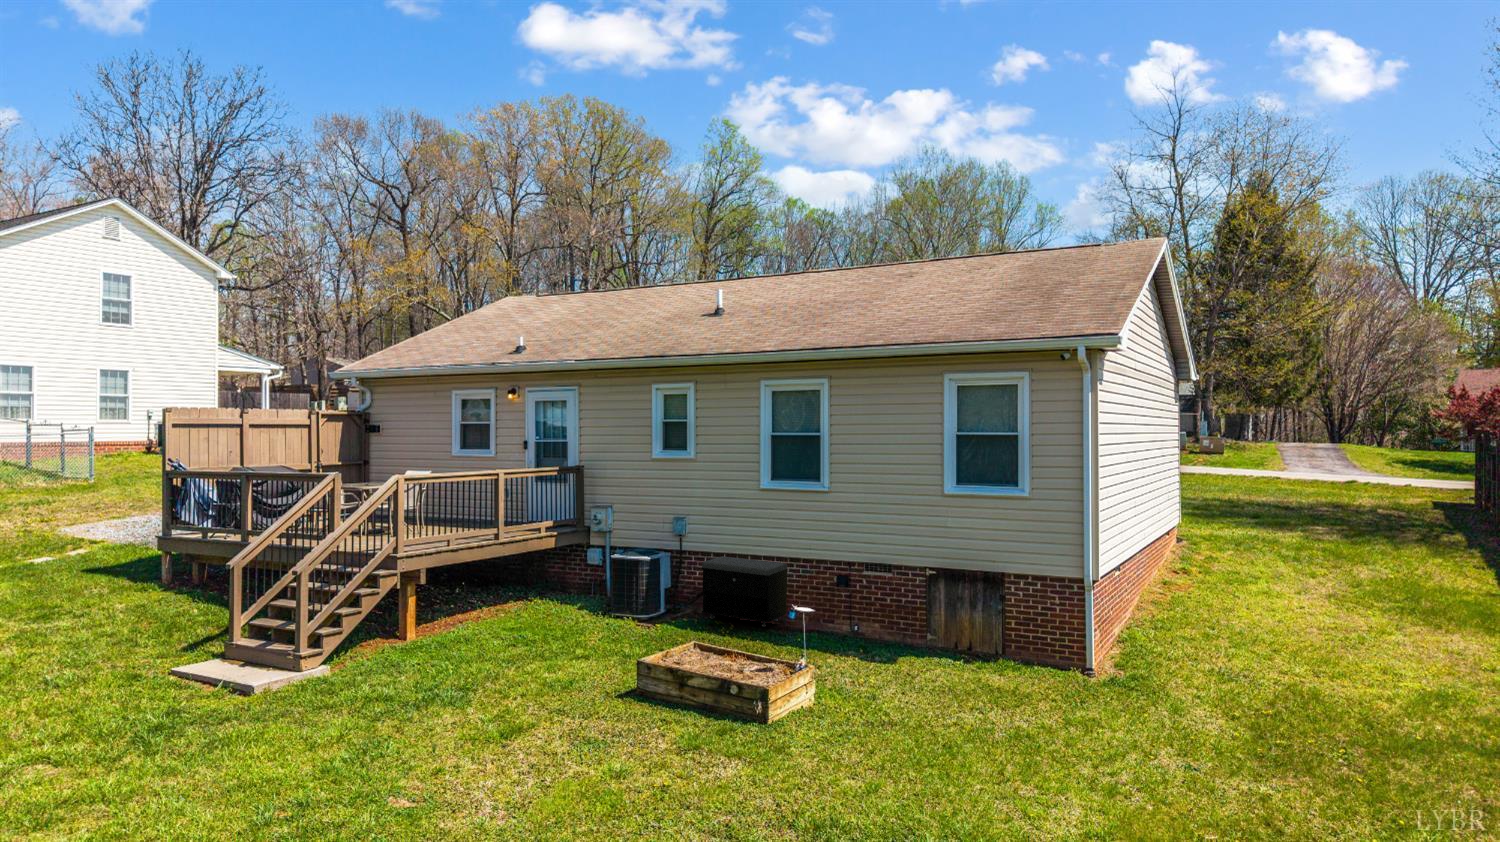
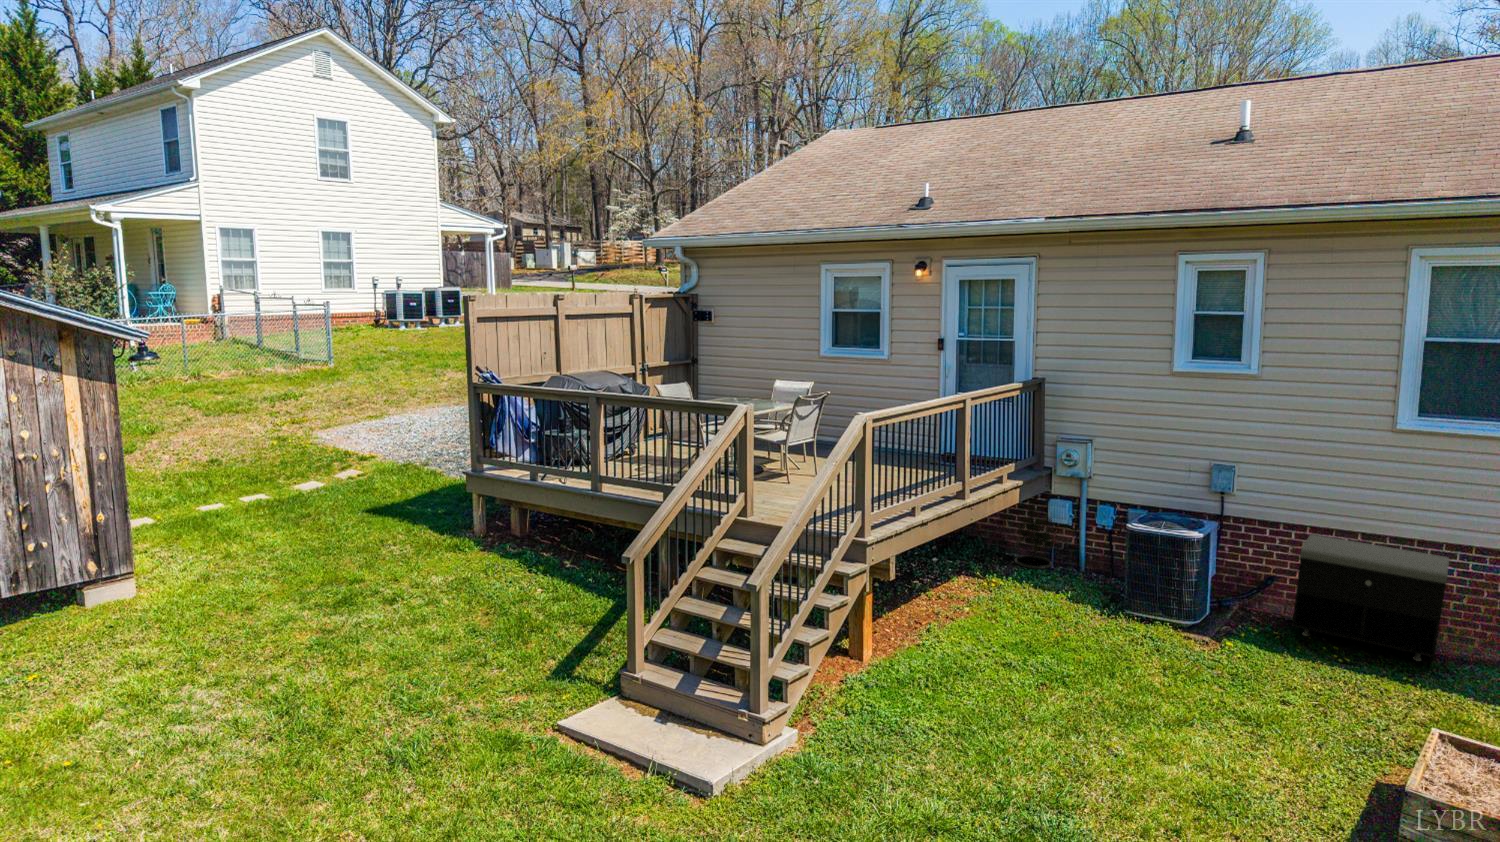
potted tree: none [561,547,592,593] -> present [1015,507,1055,569]

